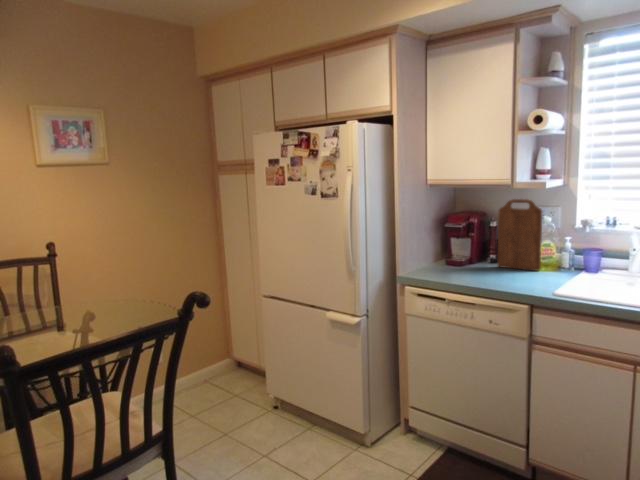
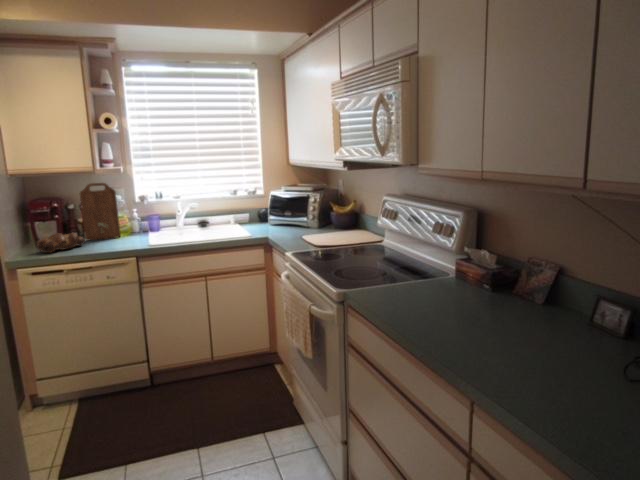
bread loaf: none [434,254,488,276] -> present [37,233,85,253]

